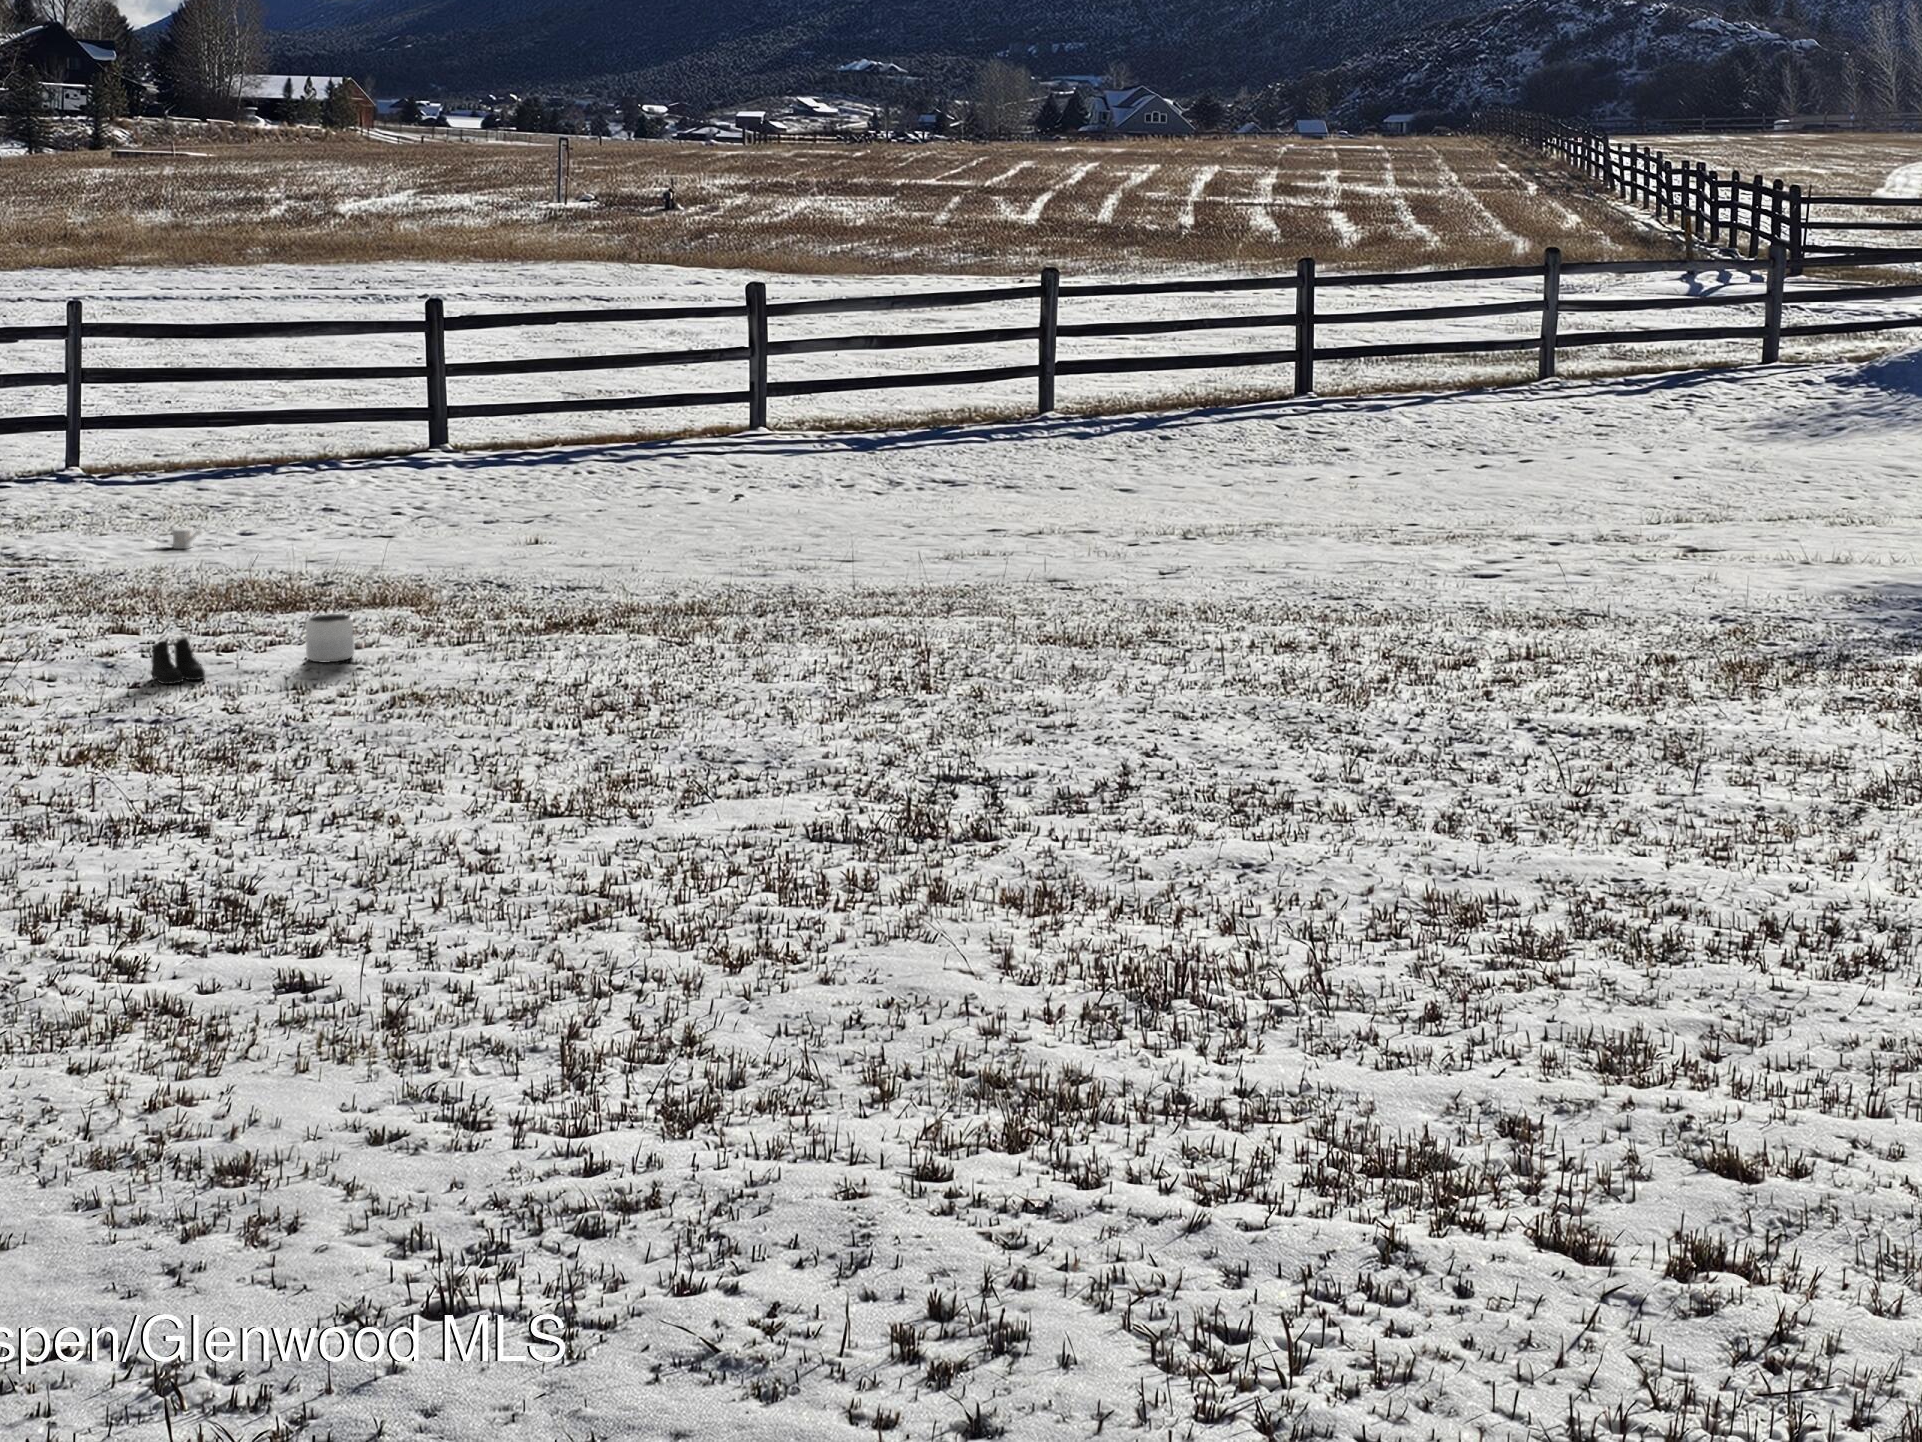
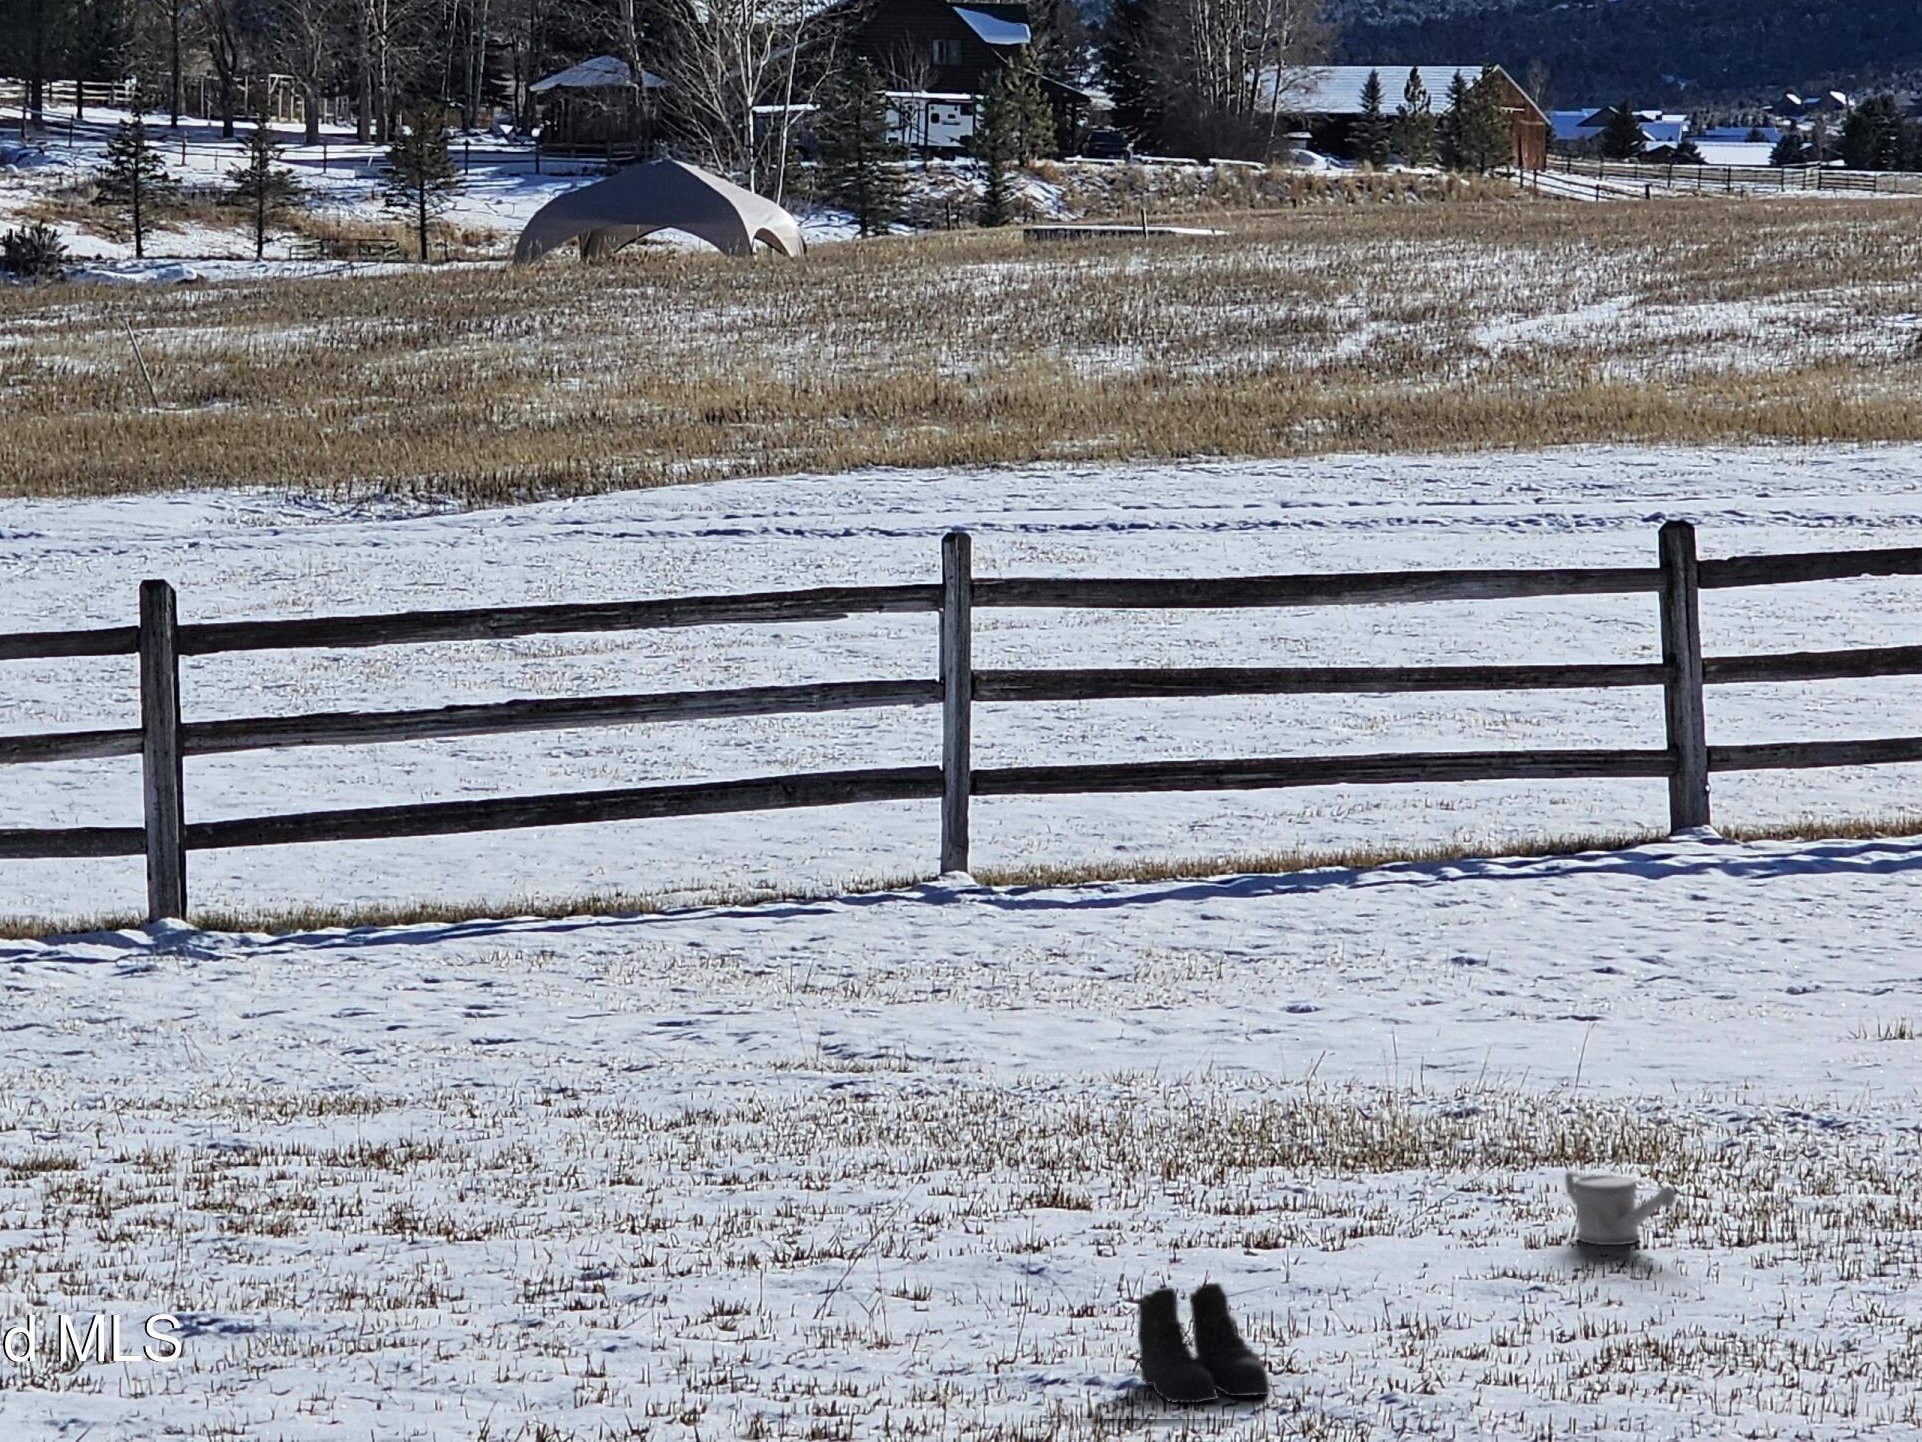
watering can: present [171,527,202,549] -> present [1565,1171,1676,1245]
planter: present [306,614,354,663] -> none [1510,1241,1637,1370]

